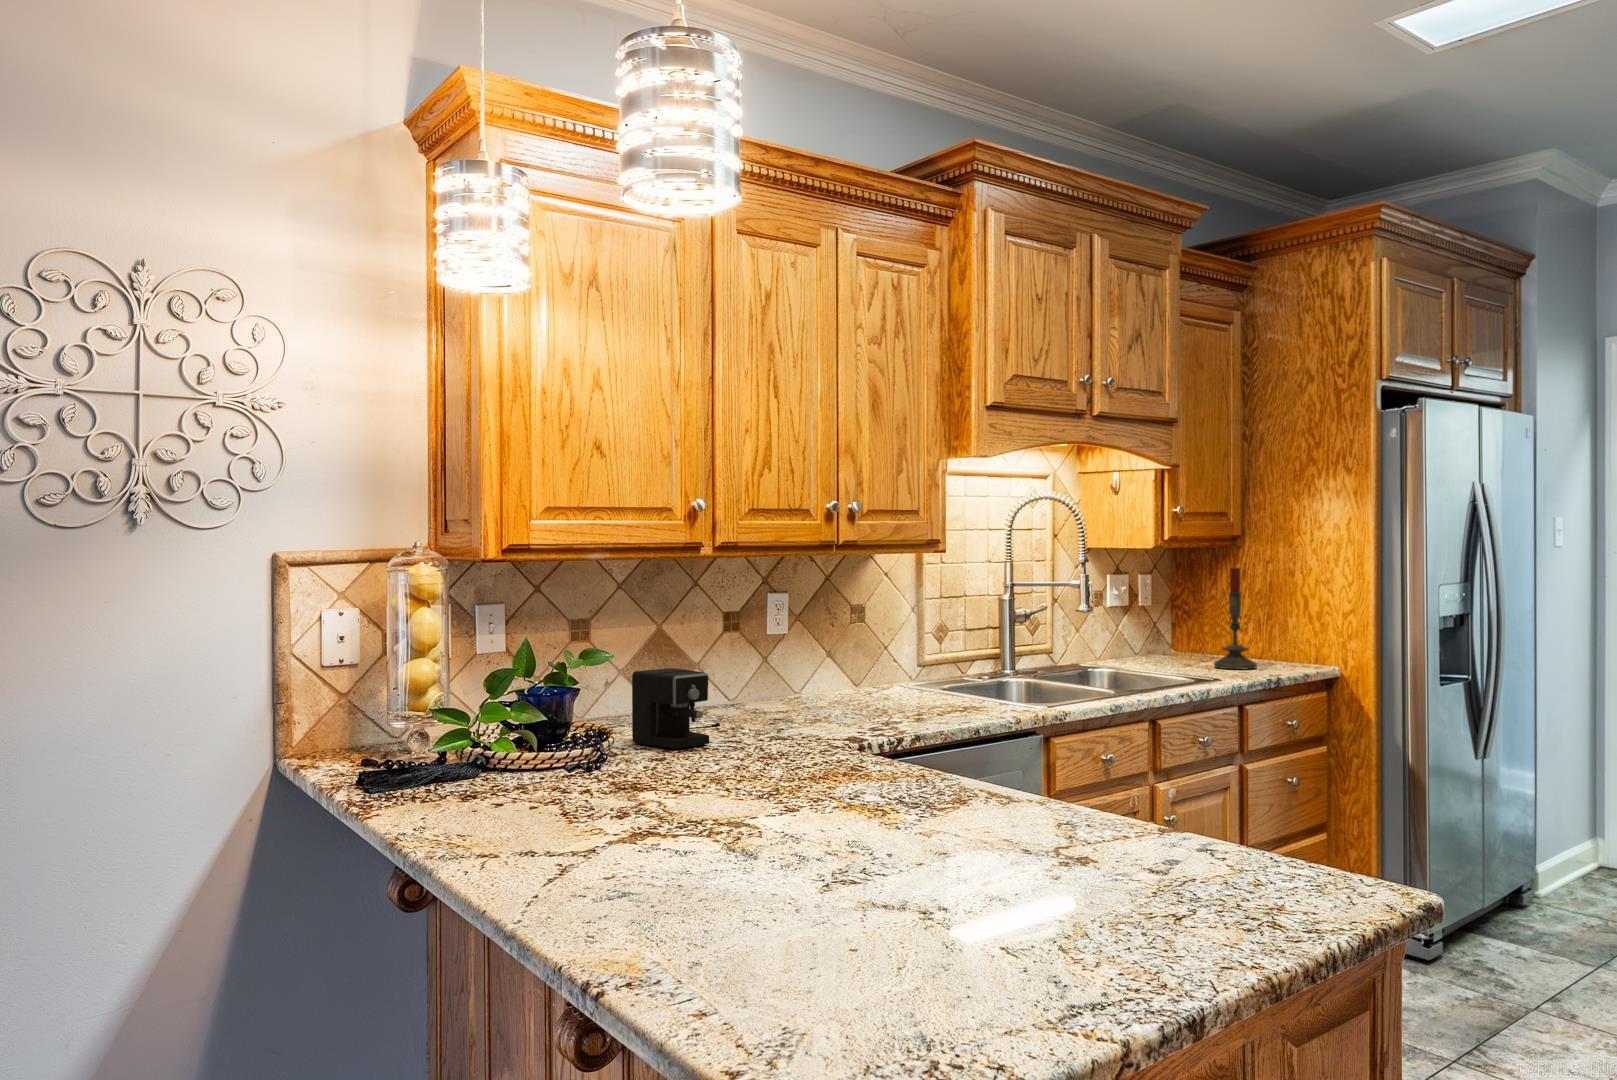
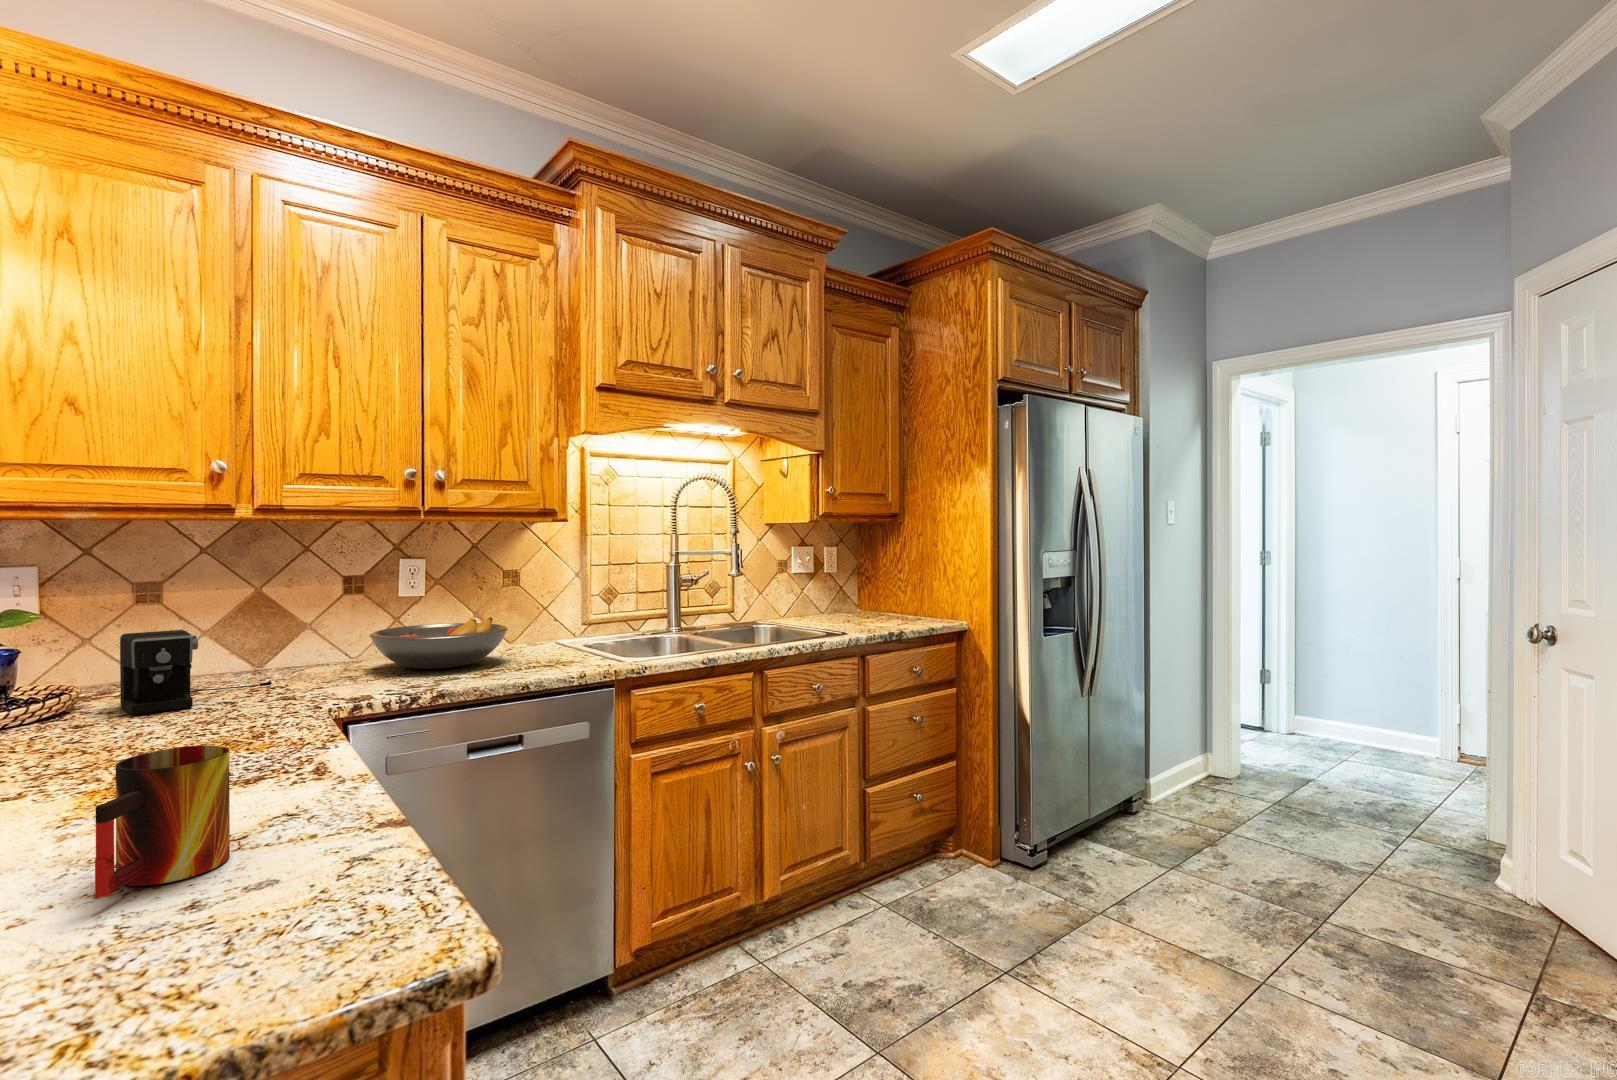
candle: present [1214,567,1257,669] -> none [871,536,905,624]
fruit bowl: none [772,659,905,713] -> present [369,617,508,669]
mug: none [1033,747,1099,840] -> present [95,745,230,897]

